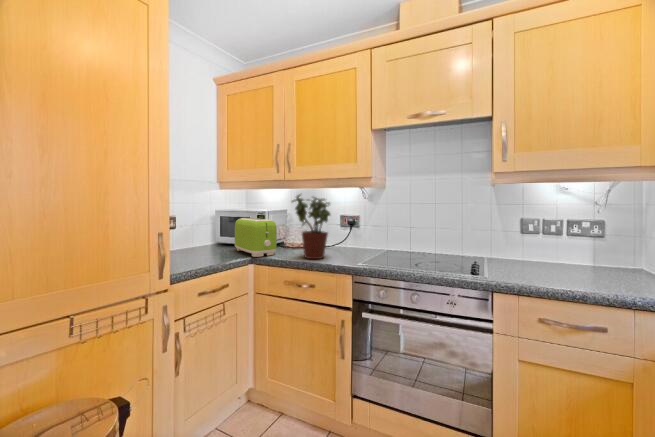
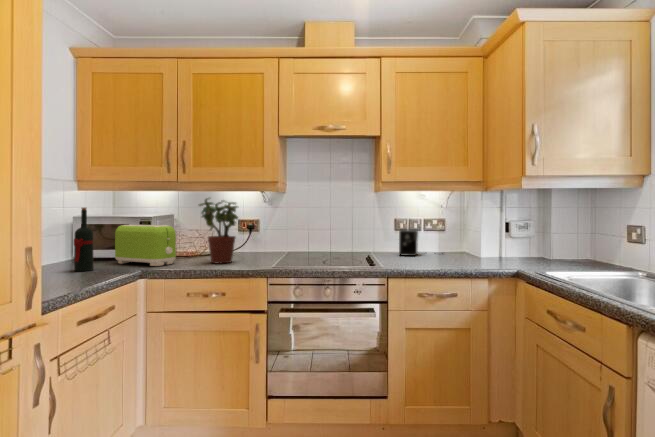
wine bottle: none [190,203,209,258] -> present [74,208,94,271]
coffee maker: none [527,232,607,270] -> present [399,229,418,256]

